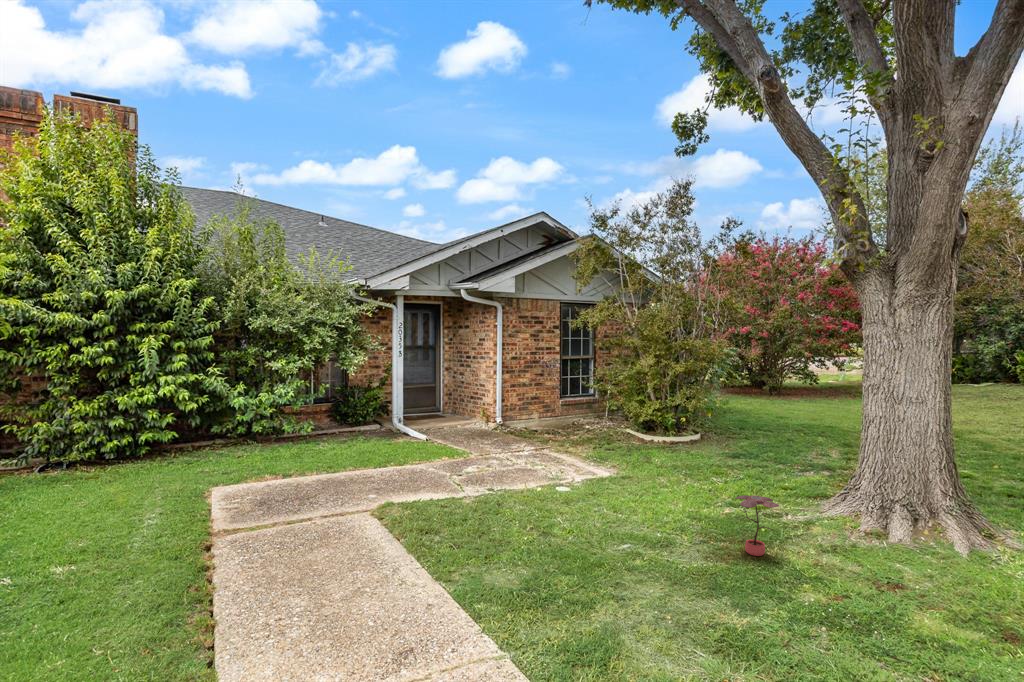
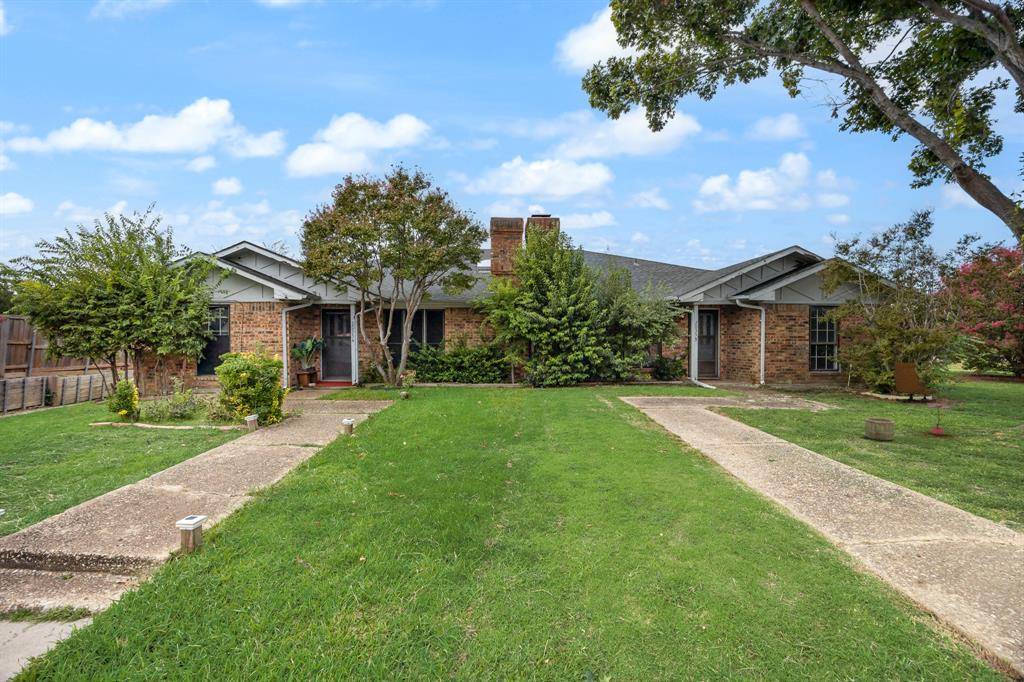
lounge chair: none [665,391,711,453] -> present [894,362,936,404]
wooden bucket: none [650,548,705,608] -> present [865,417,895,440]

